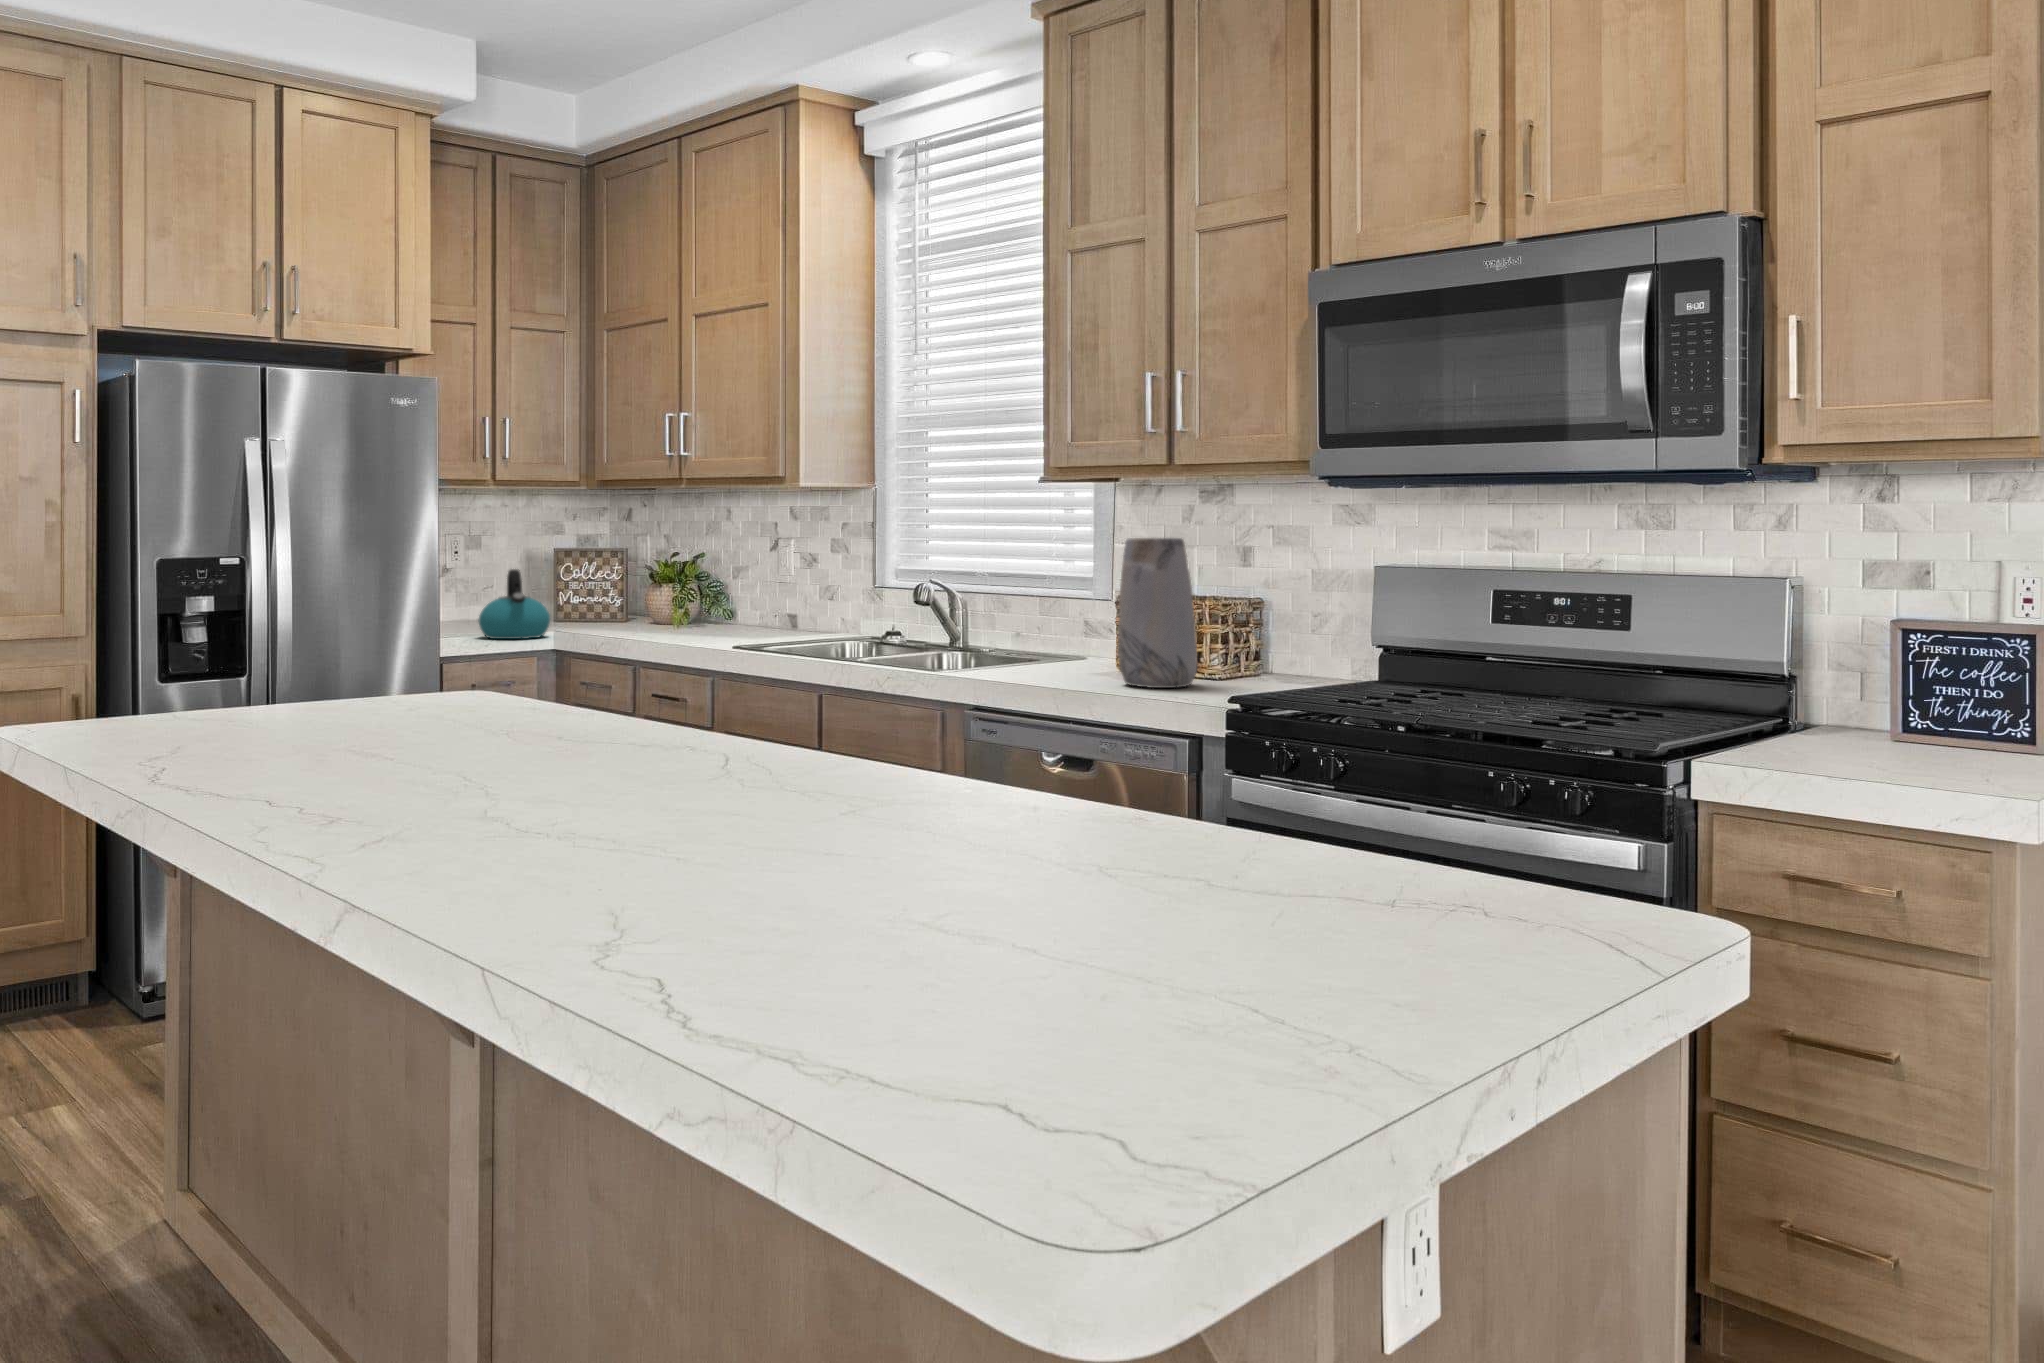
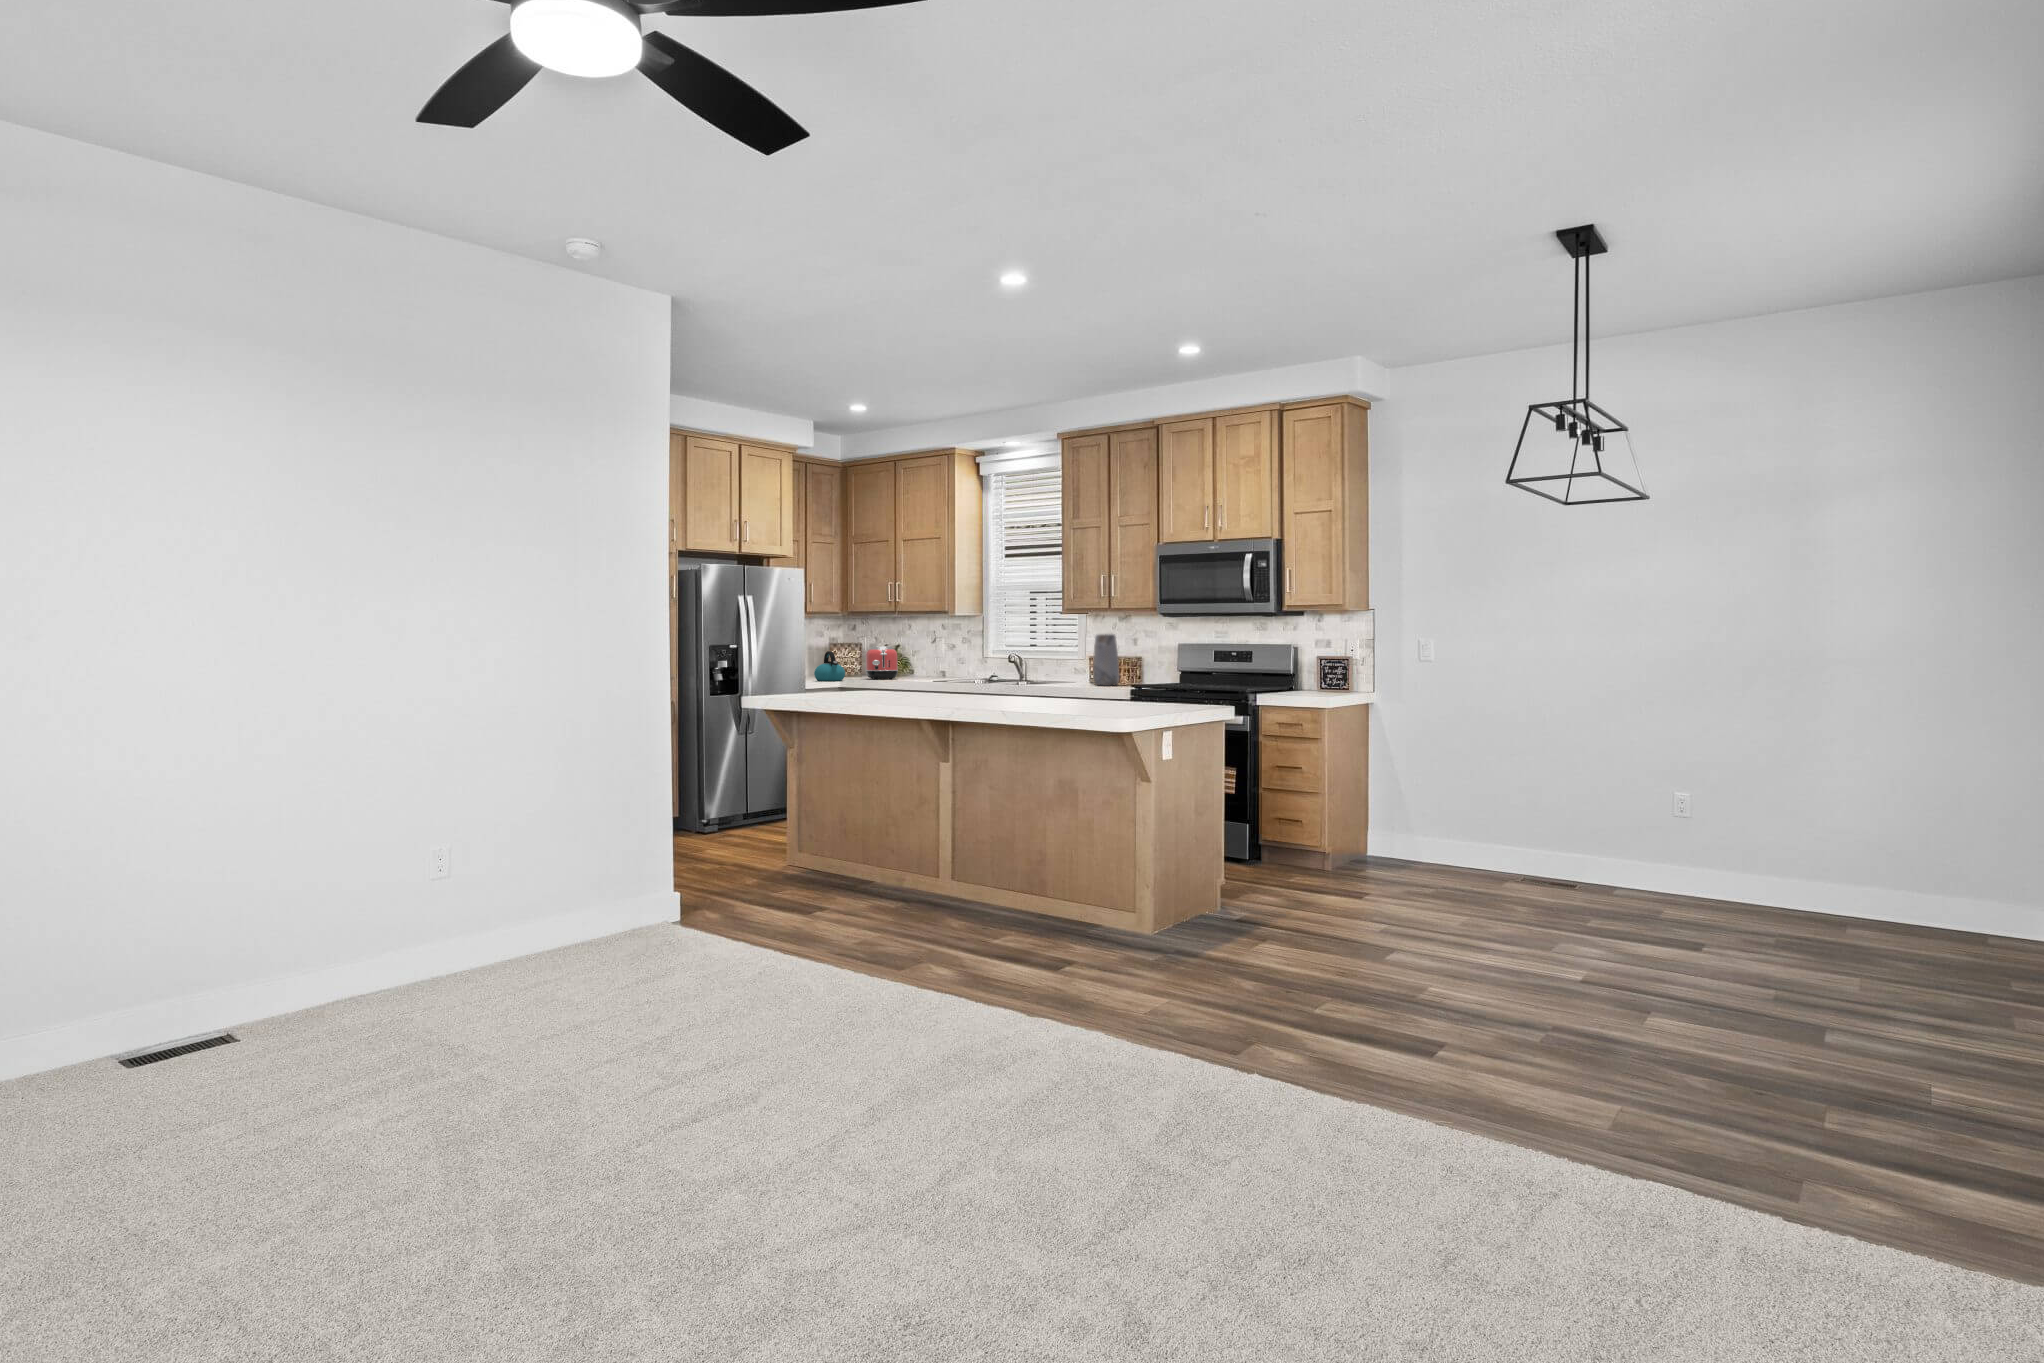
toaster: none [616,555,689,632] -> present [866,646,898,679]

